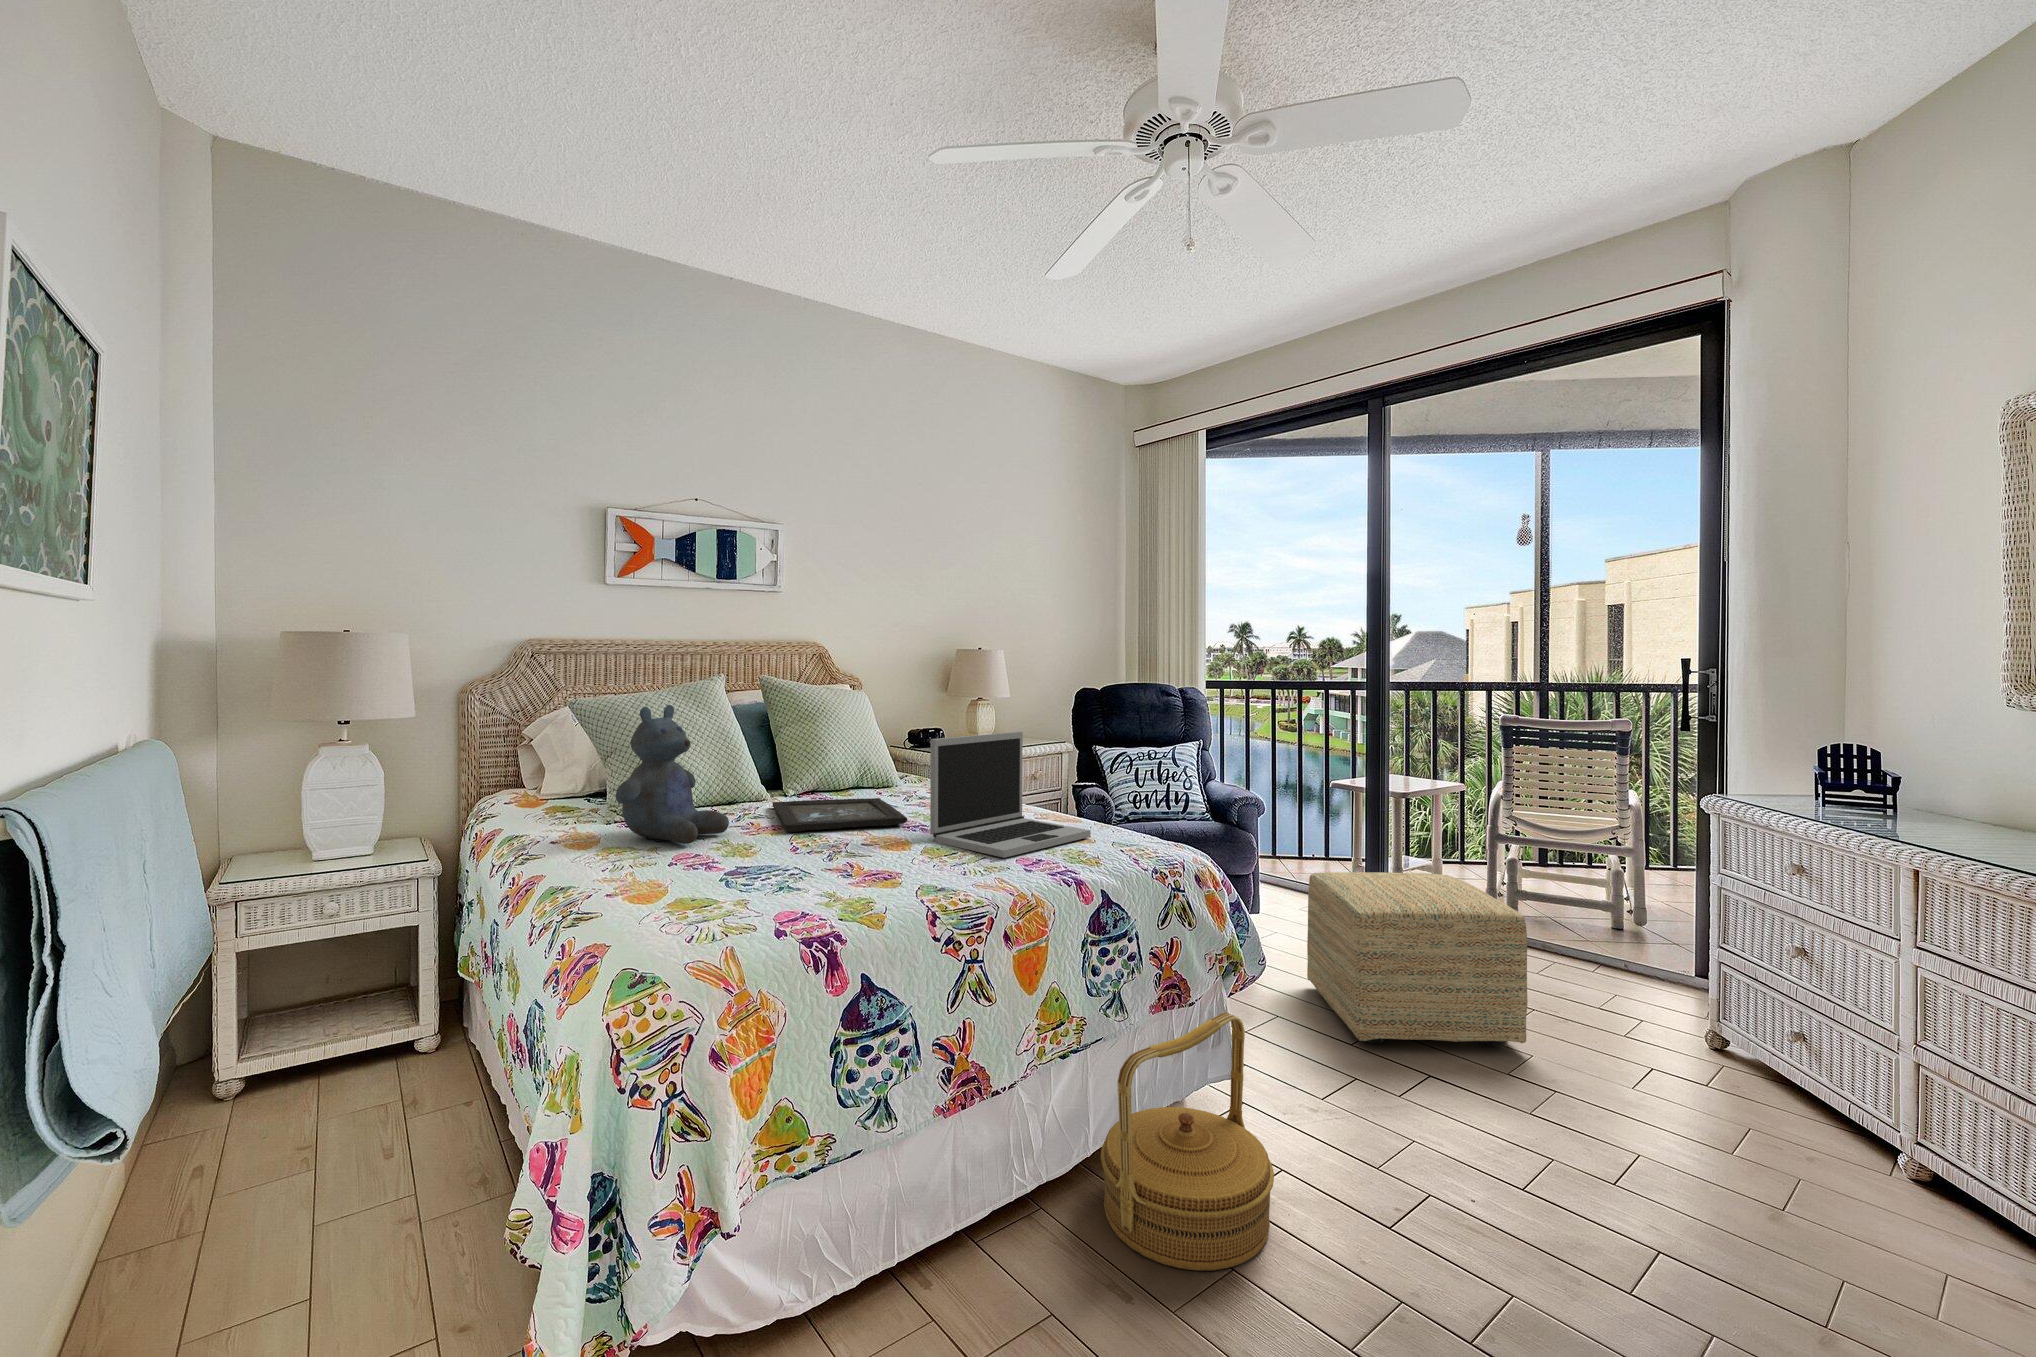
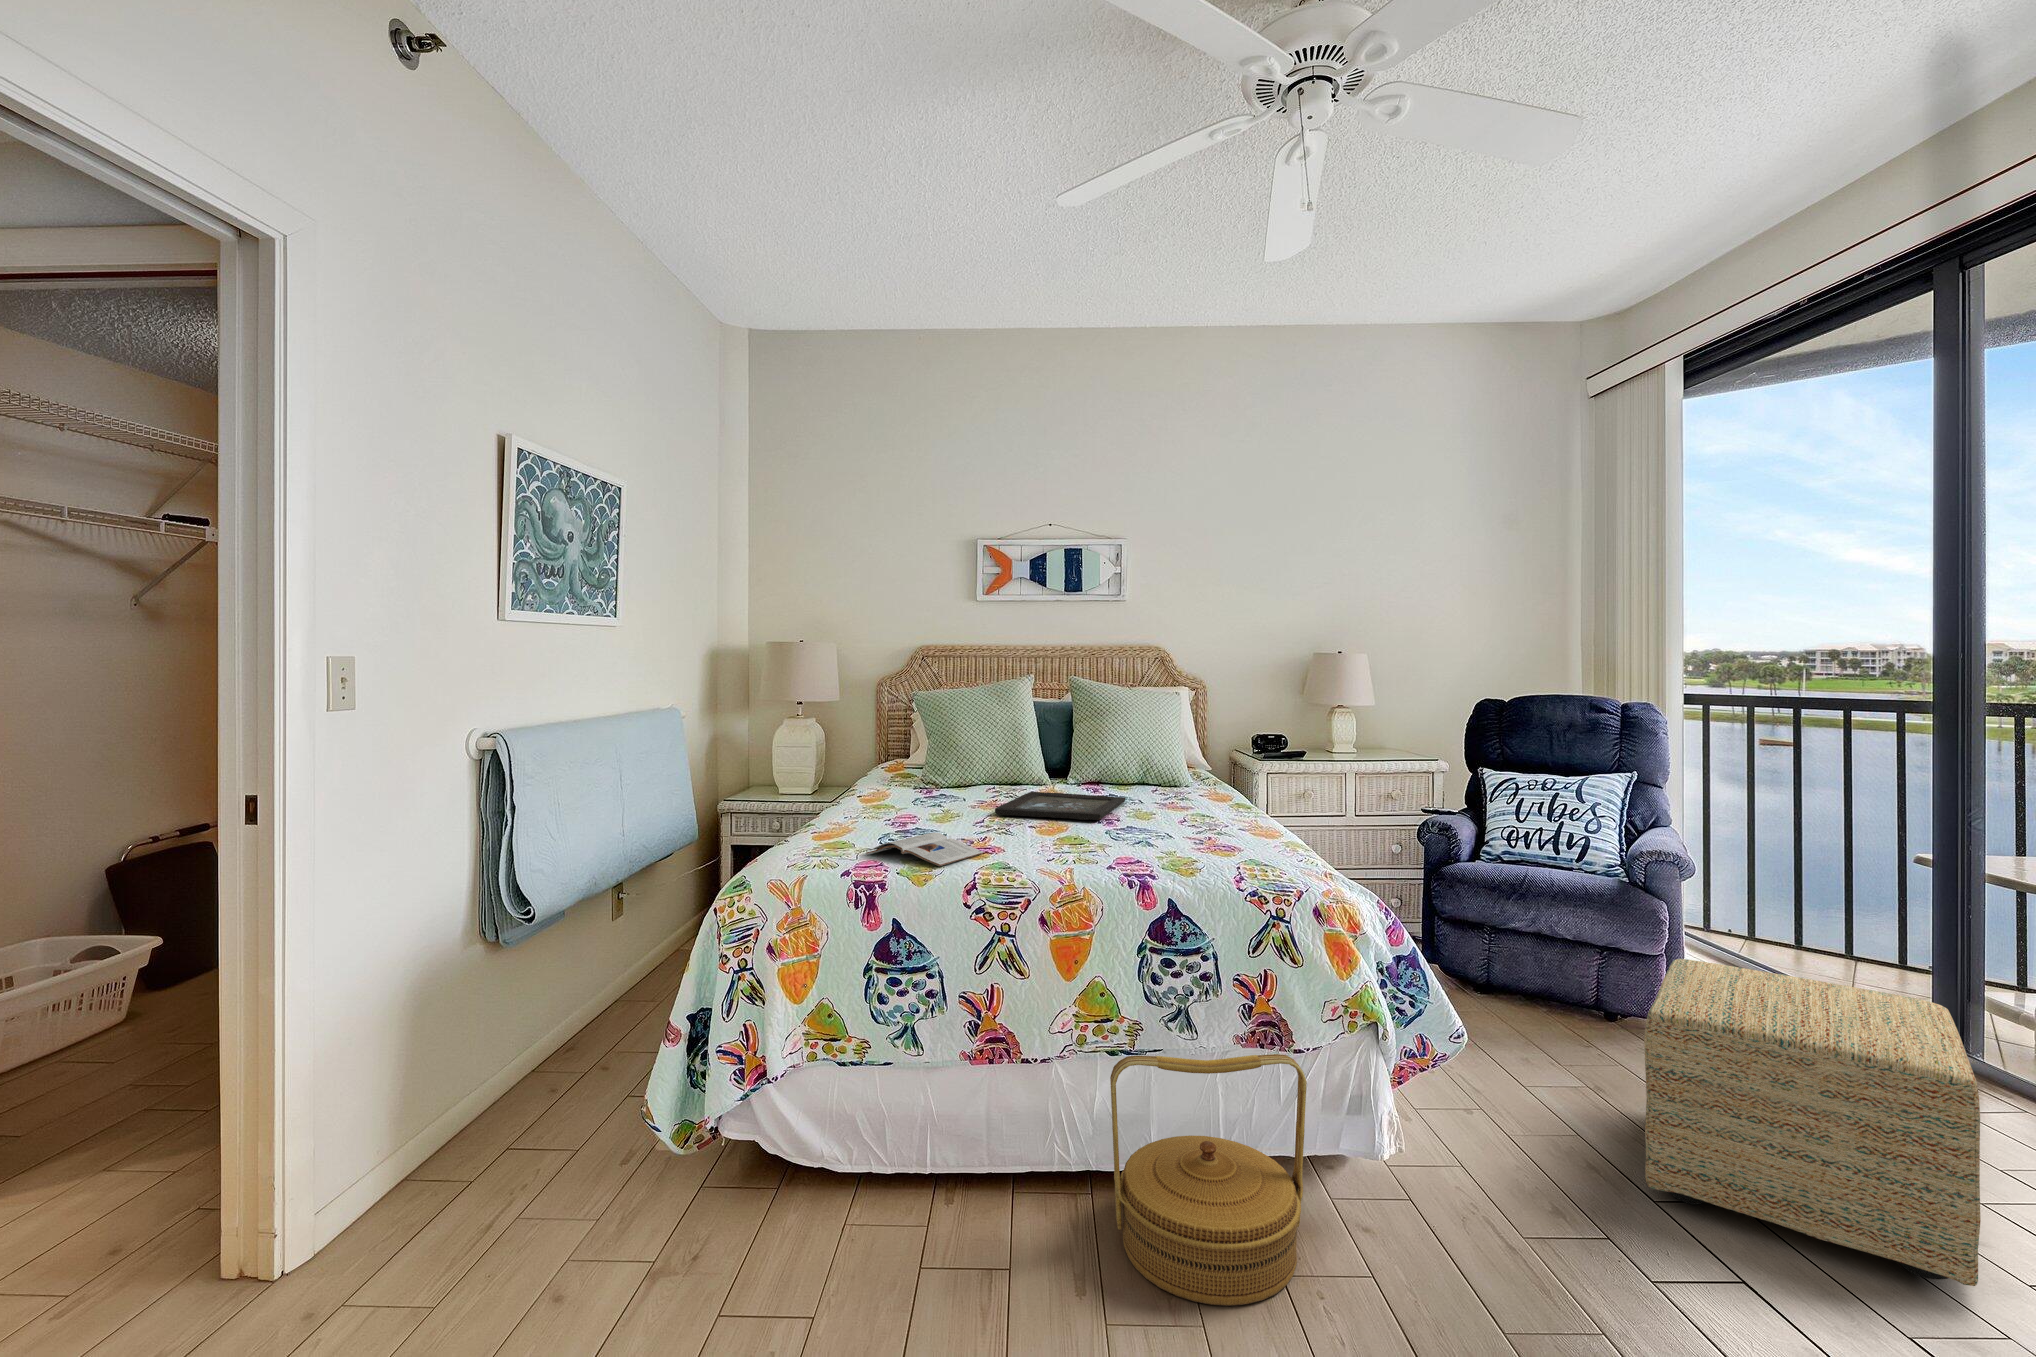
stuffed bear: present [616,705,729,844] -> none [869,702,956,814]
laptop: present [930,732,1091,858] -> none [1094,739,1247,857]
magazine: none [742,861,874,902] -> present [866,833,984,866]

